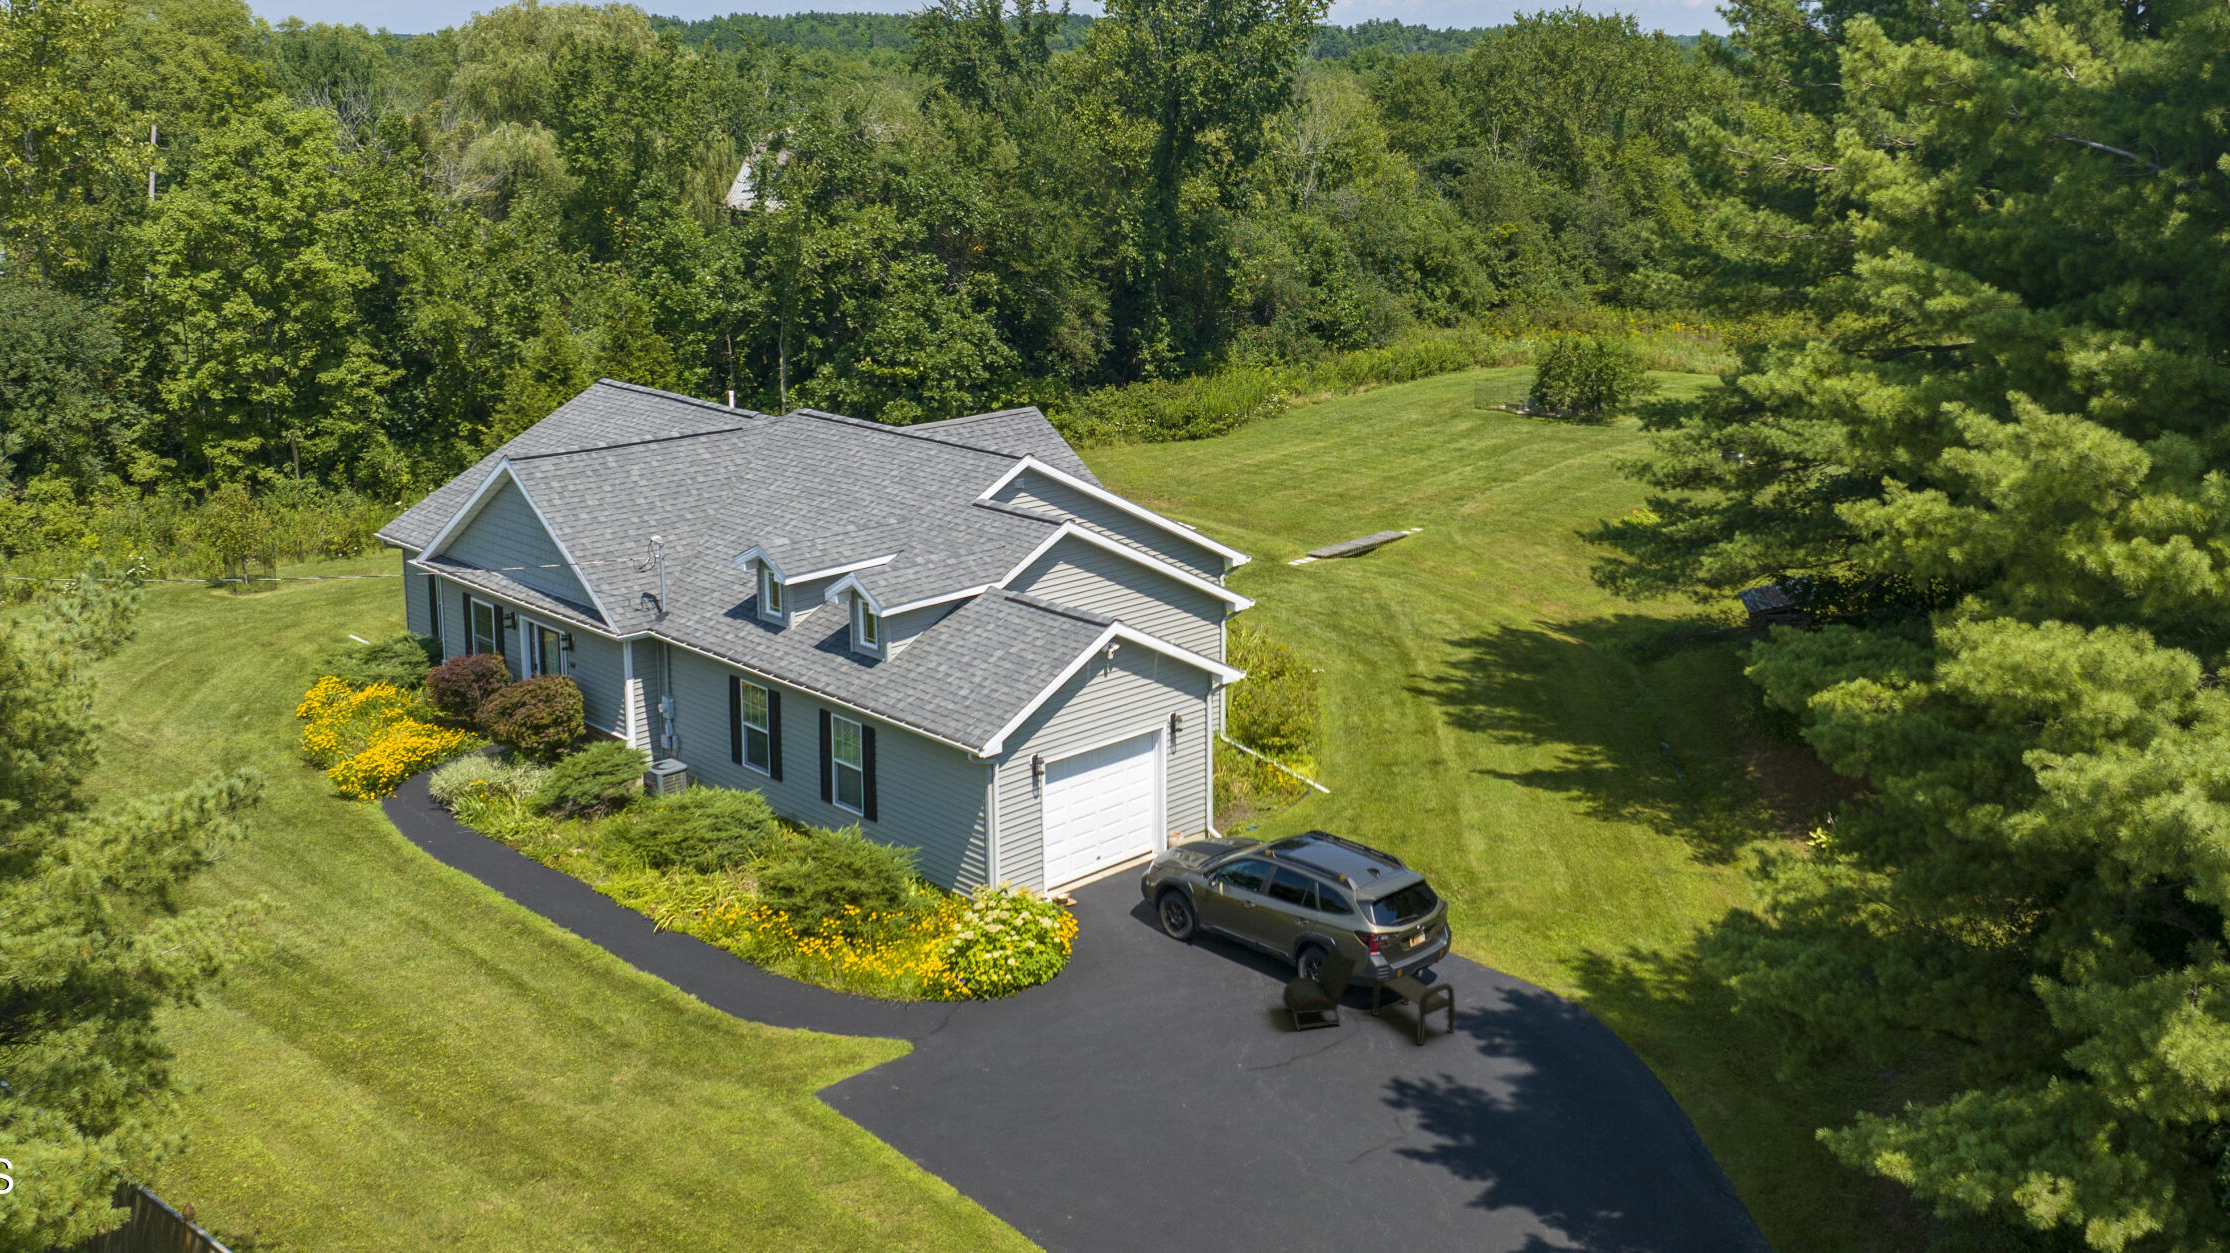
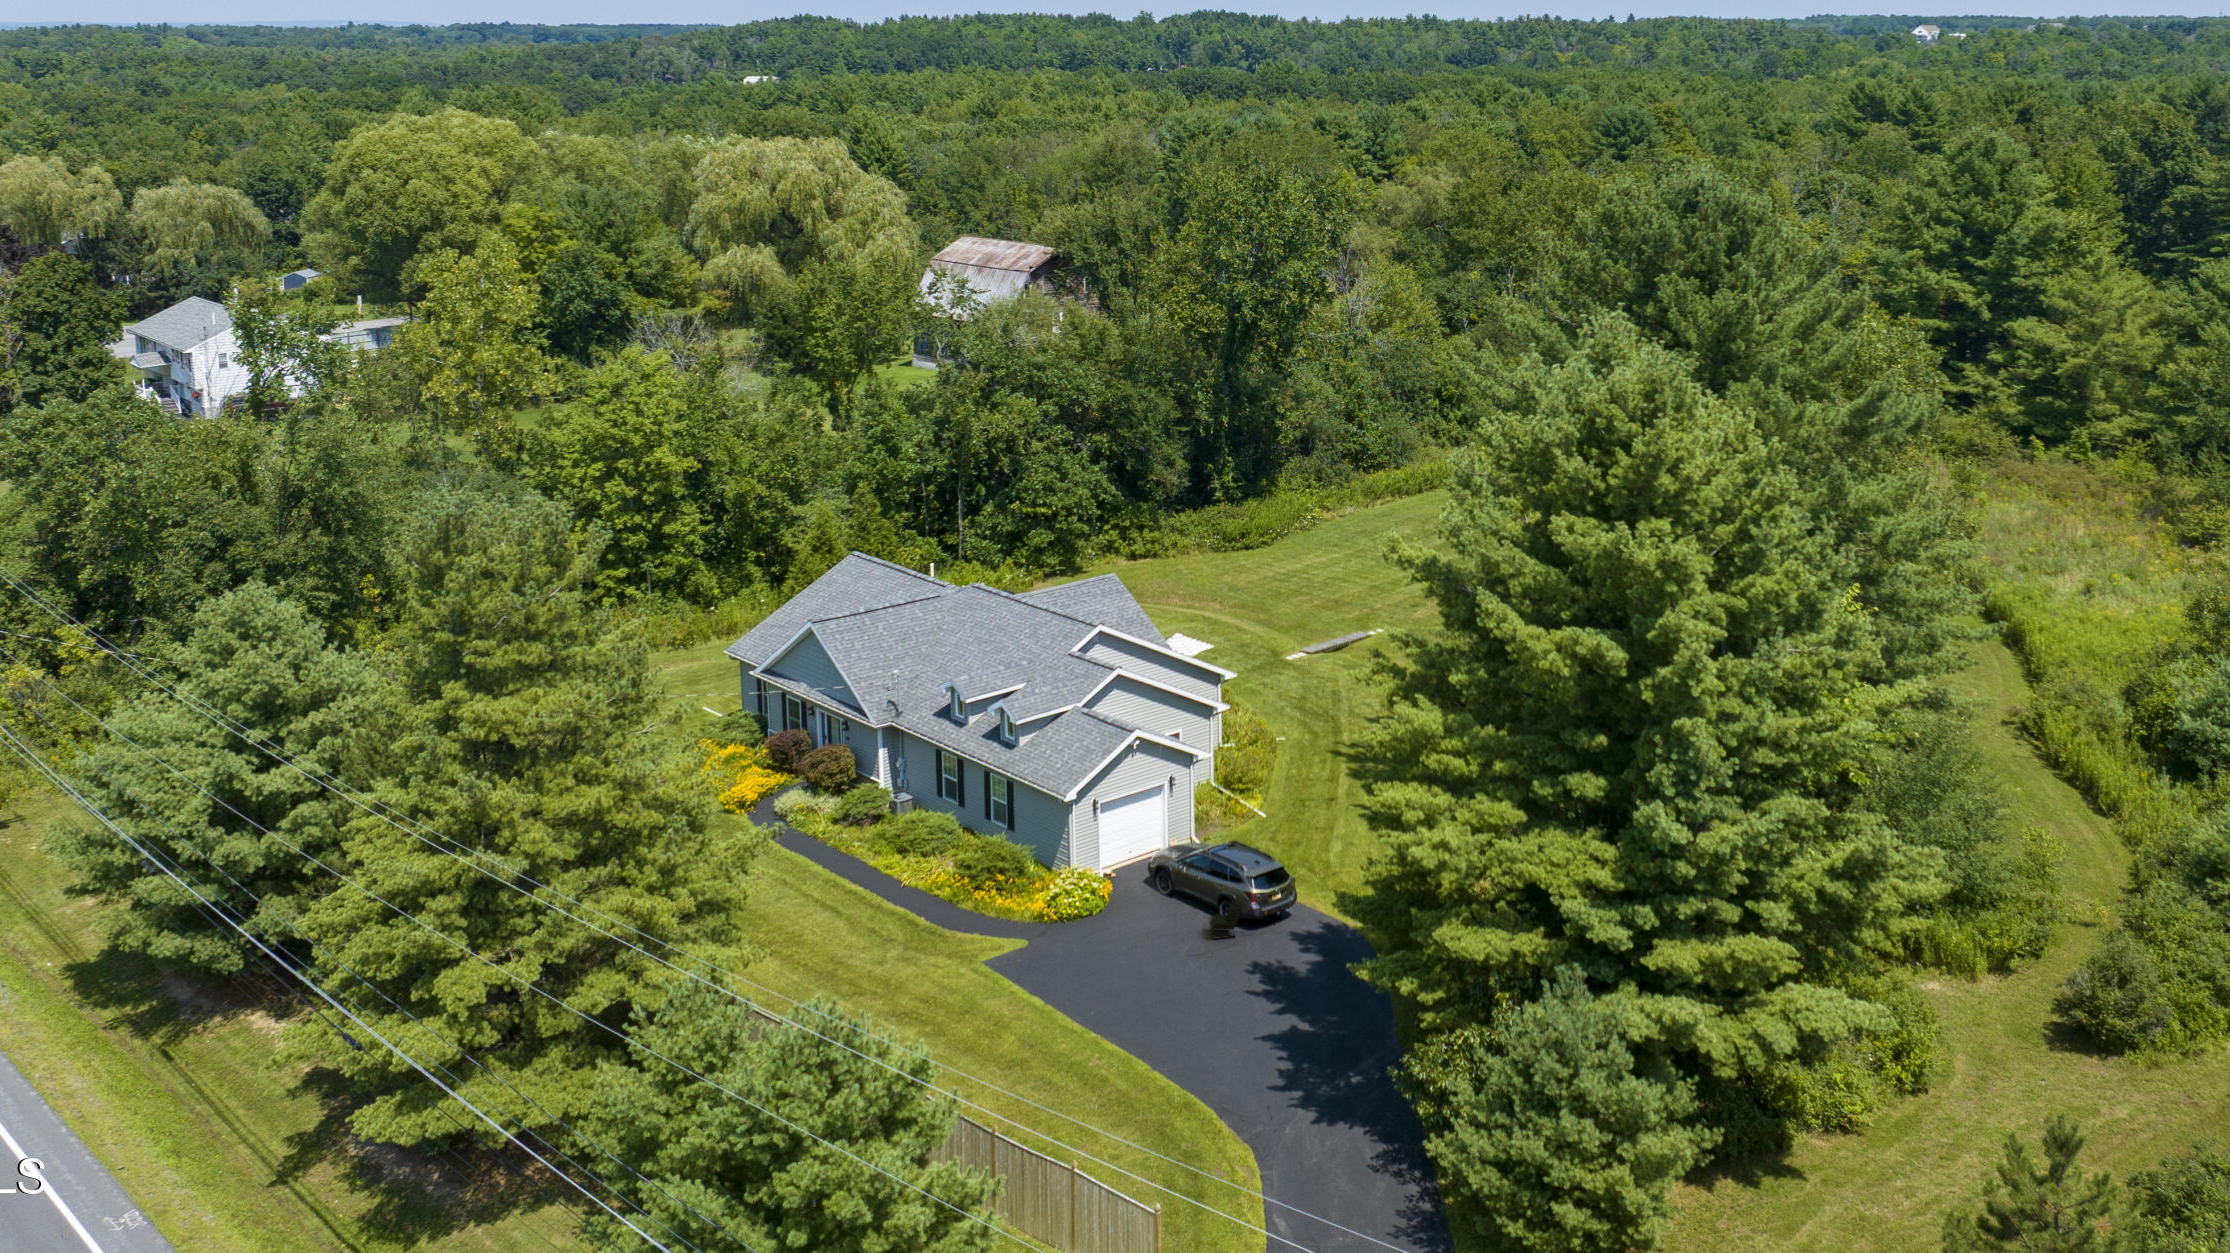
bench: present [1372,975,1455,1045] -> none [1253,904,1291,947]

